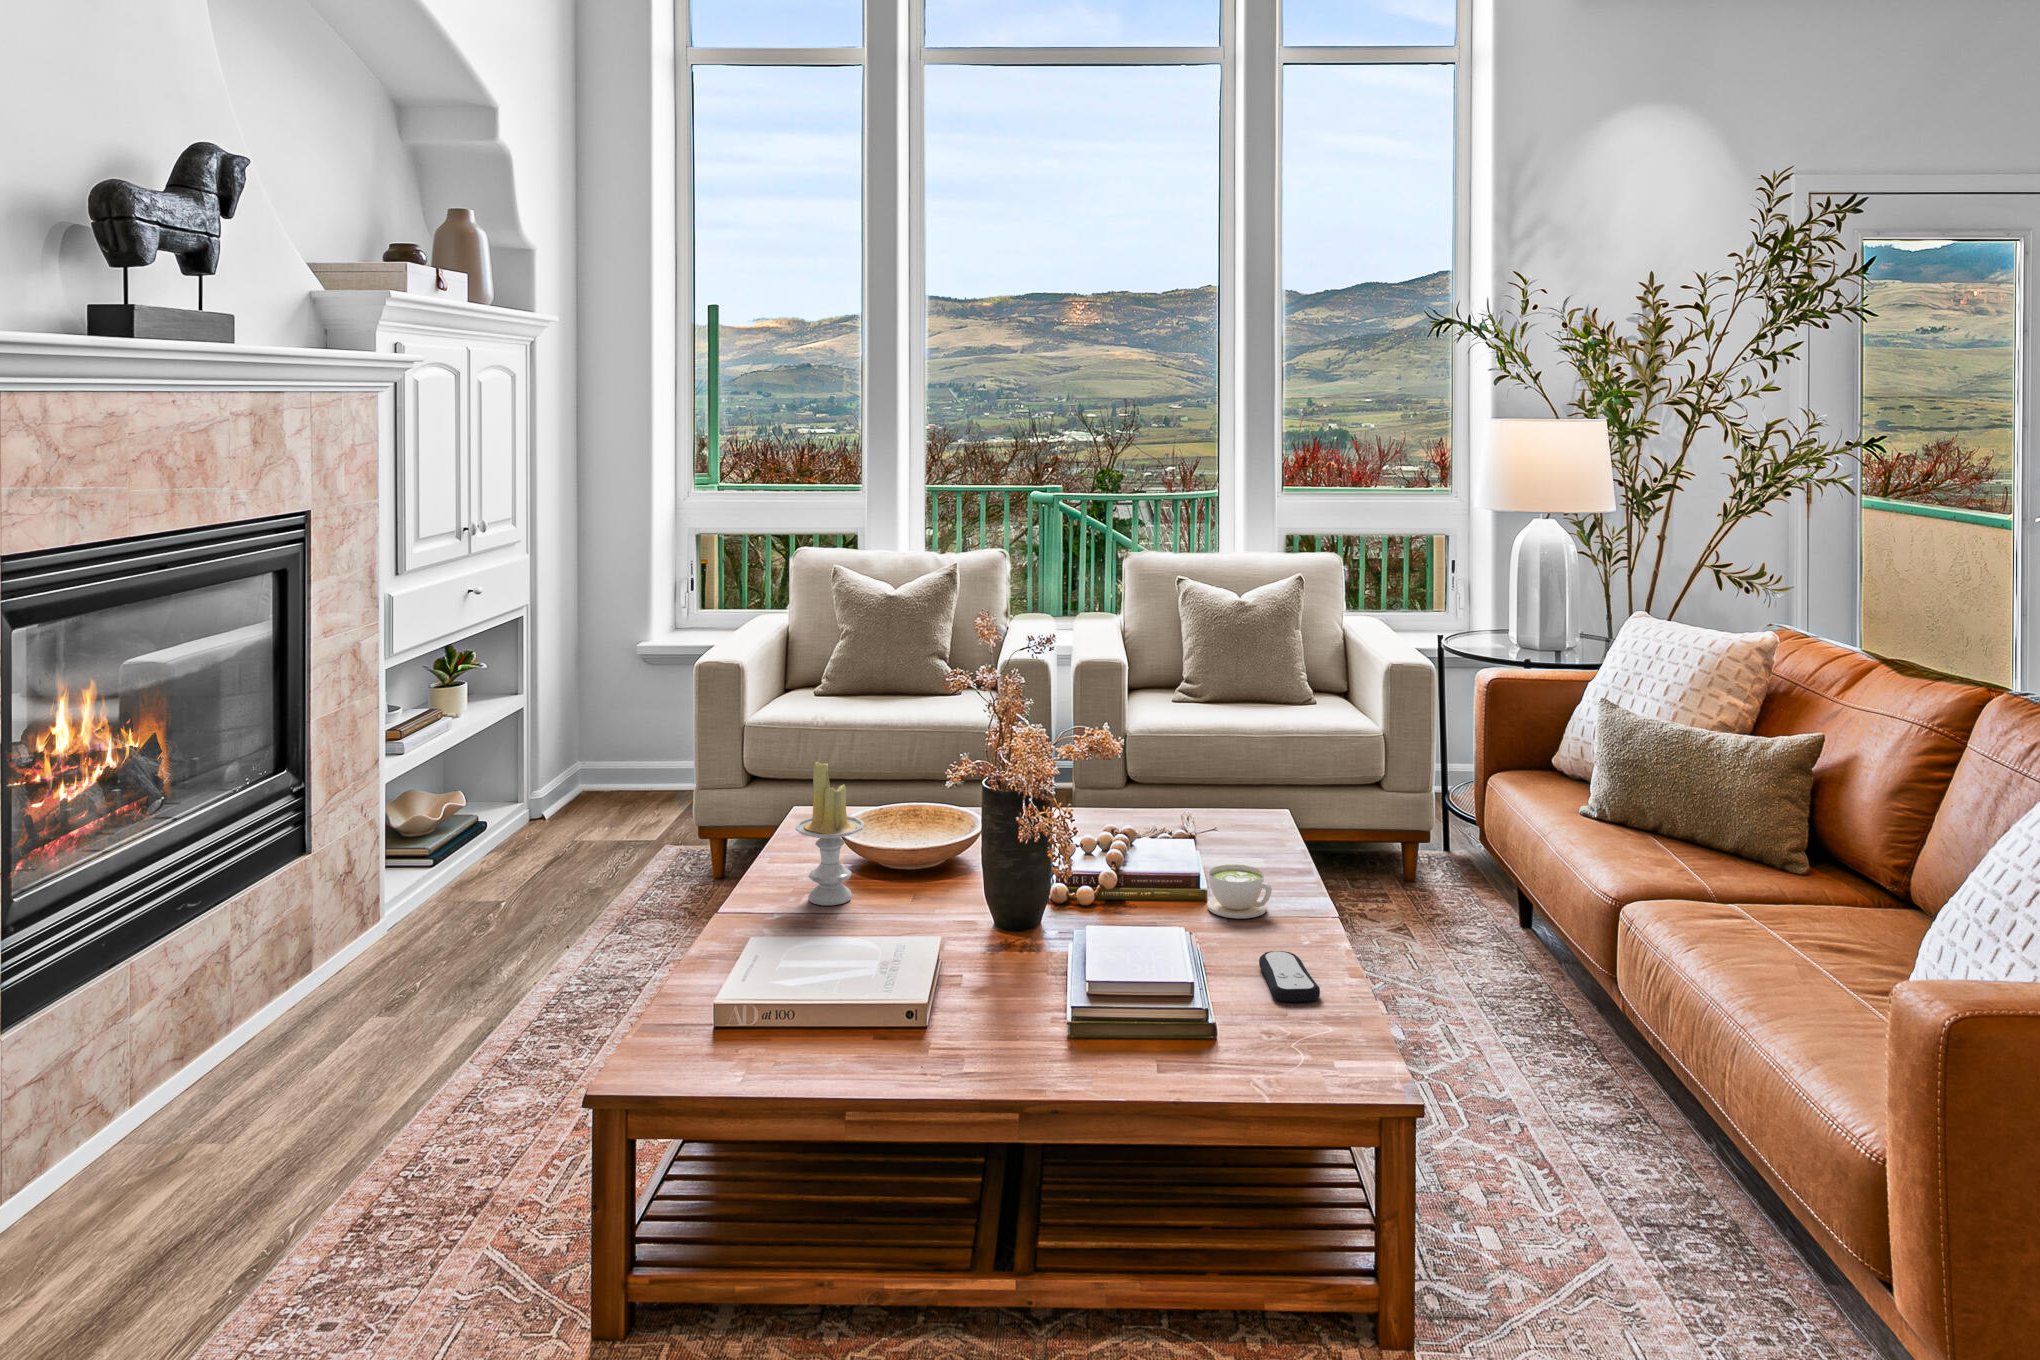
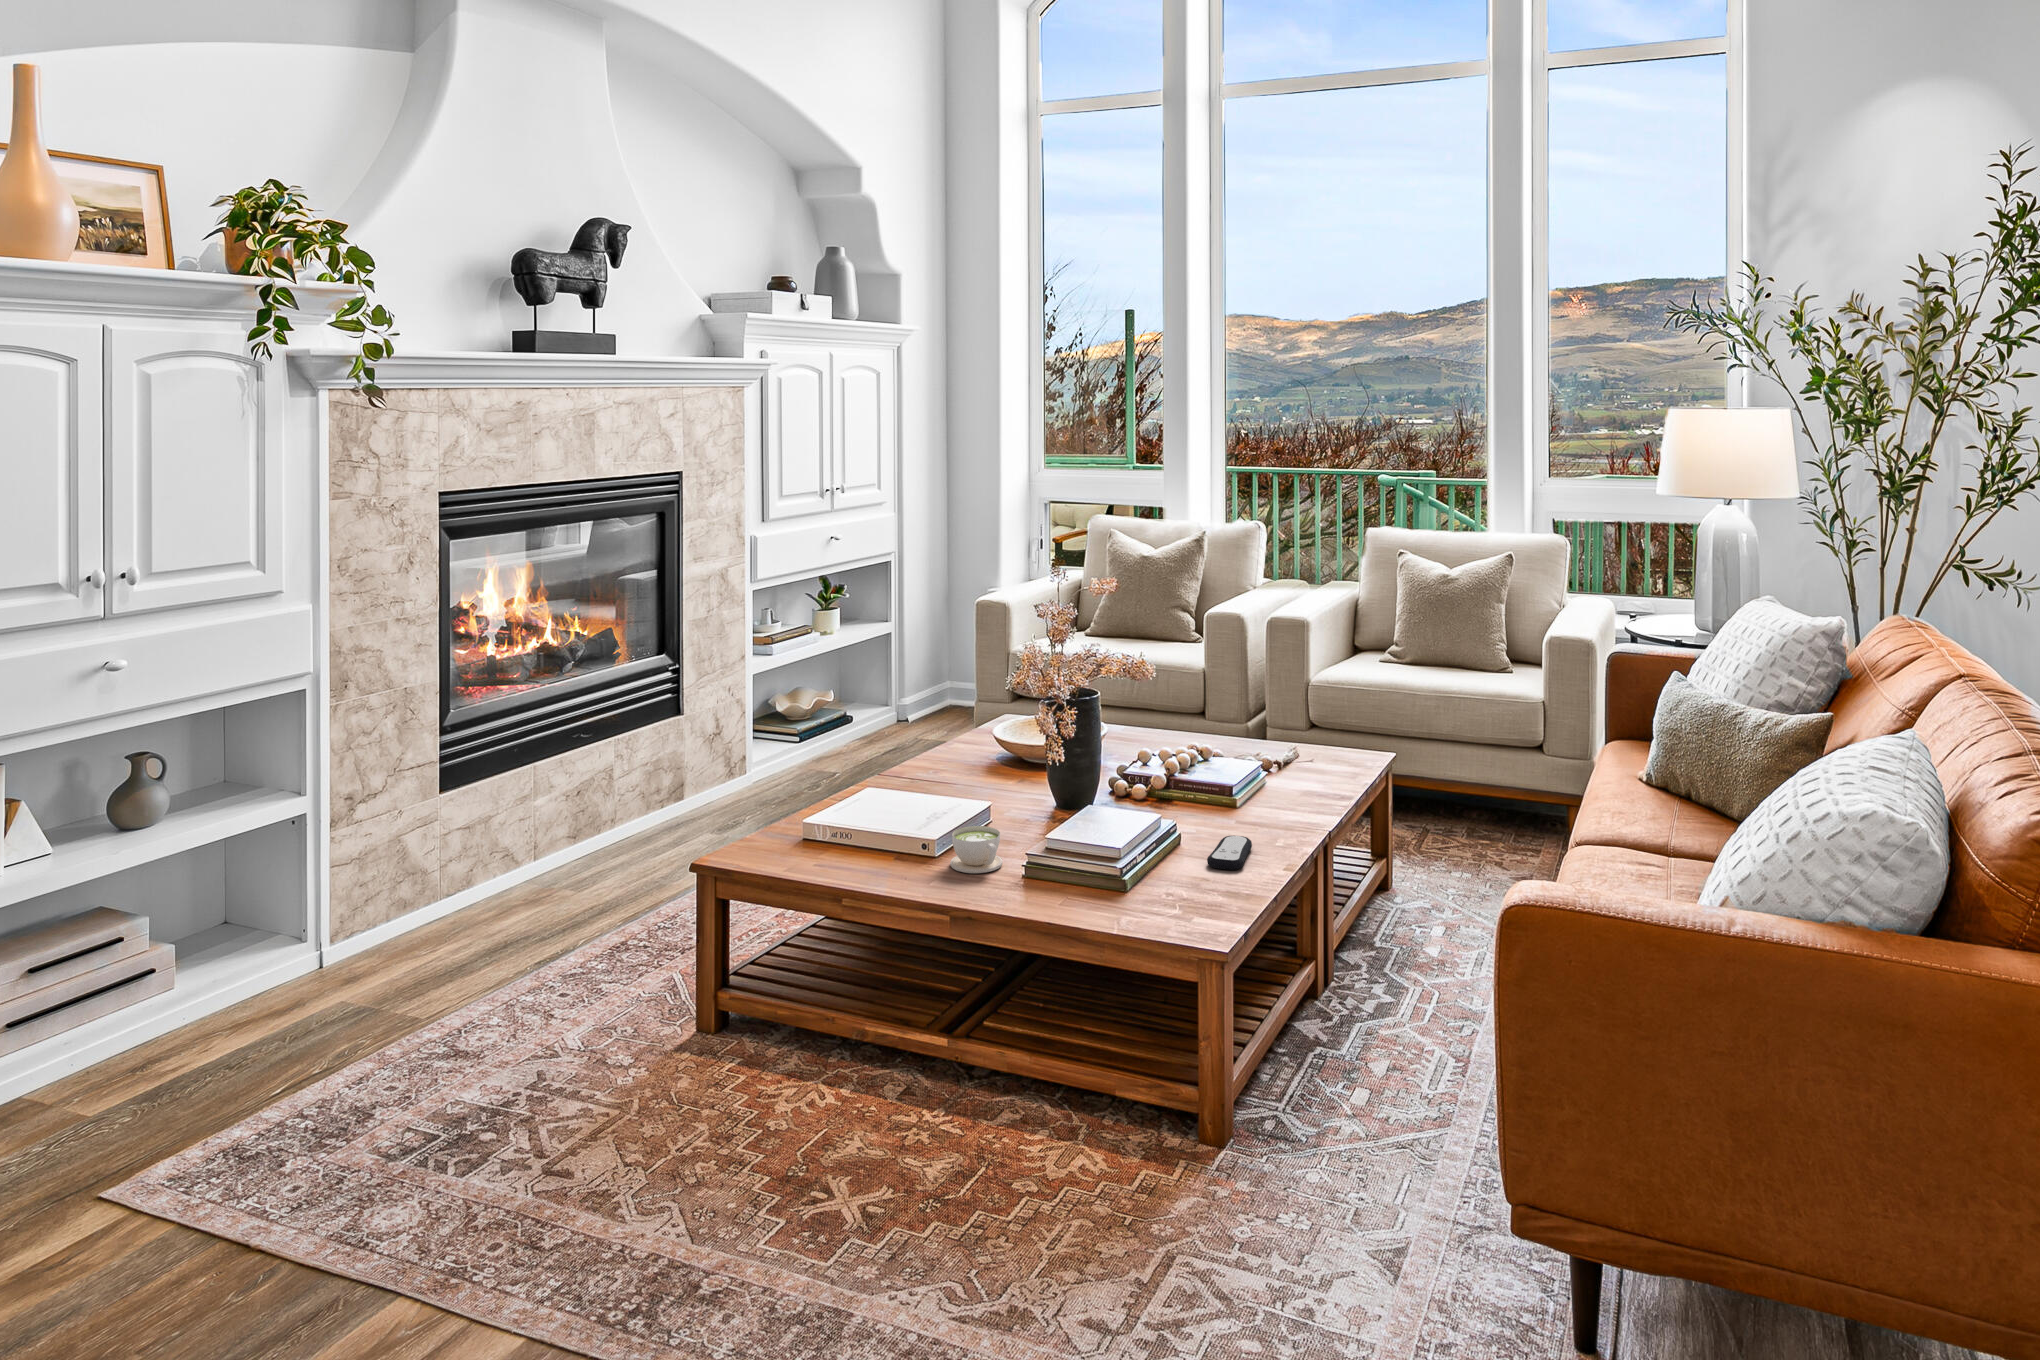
candle: present [795,761,865,905] -> none [944,670,995,776]
coffee cup: present [1207,865,1272,919] -> present [950,826,1003,873]

